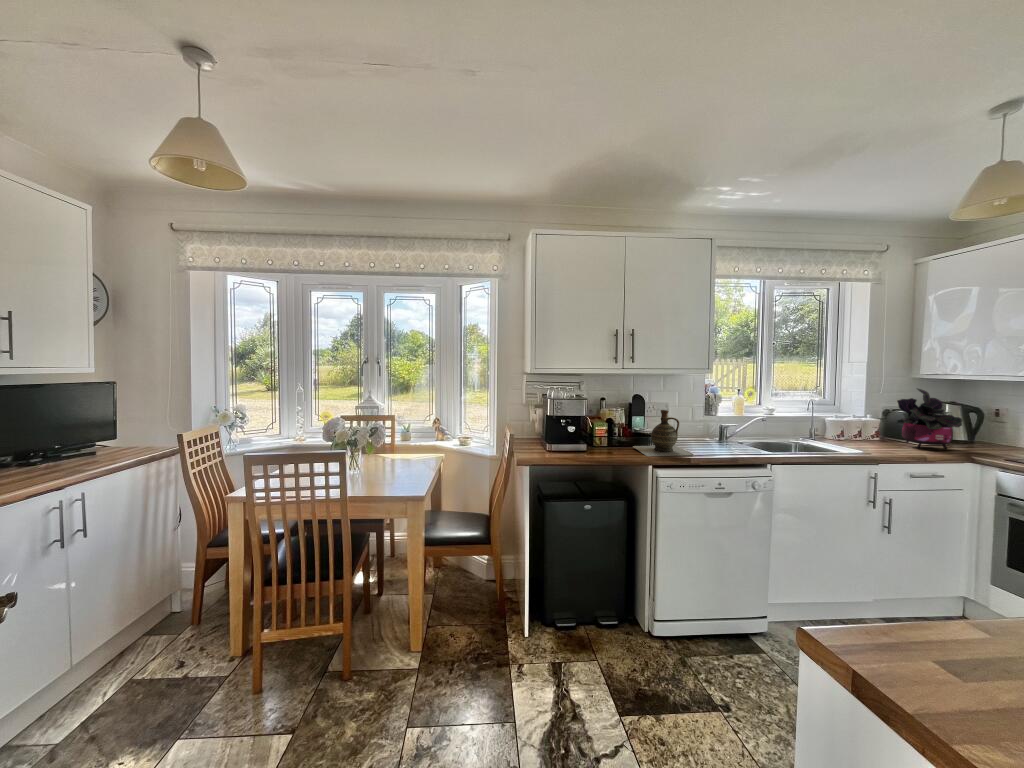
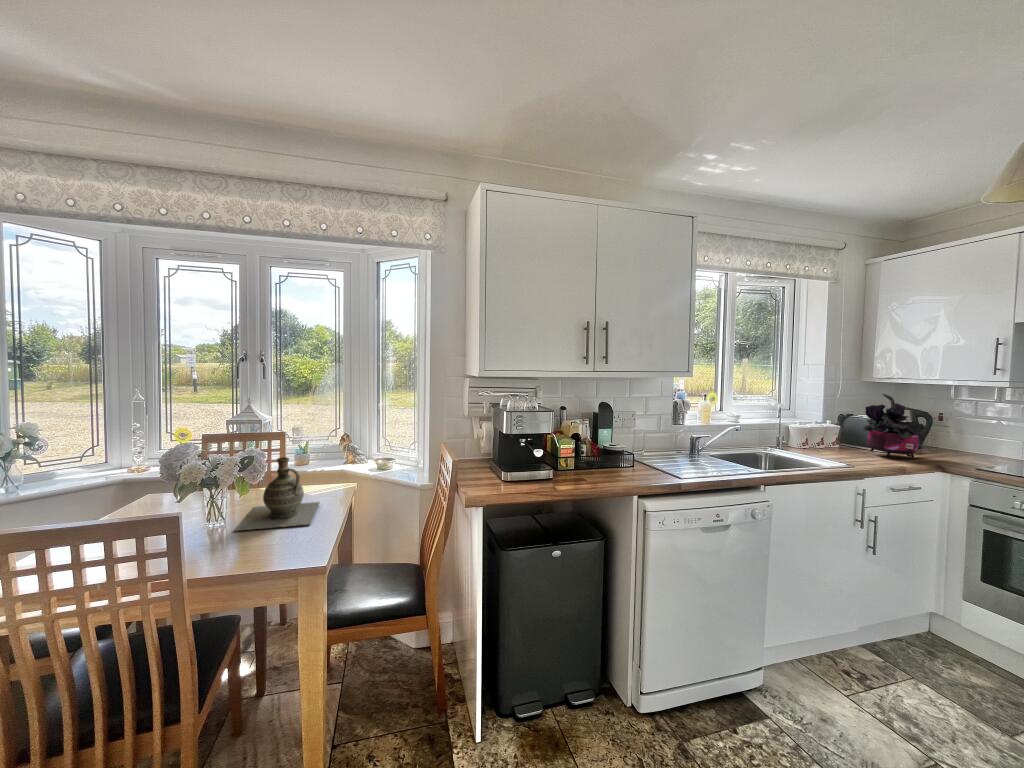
ceramic jug: present [633,410,692,456] -> present [234,457,320,531]

